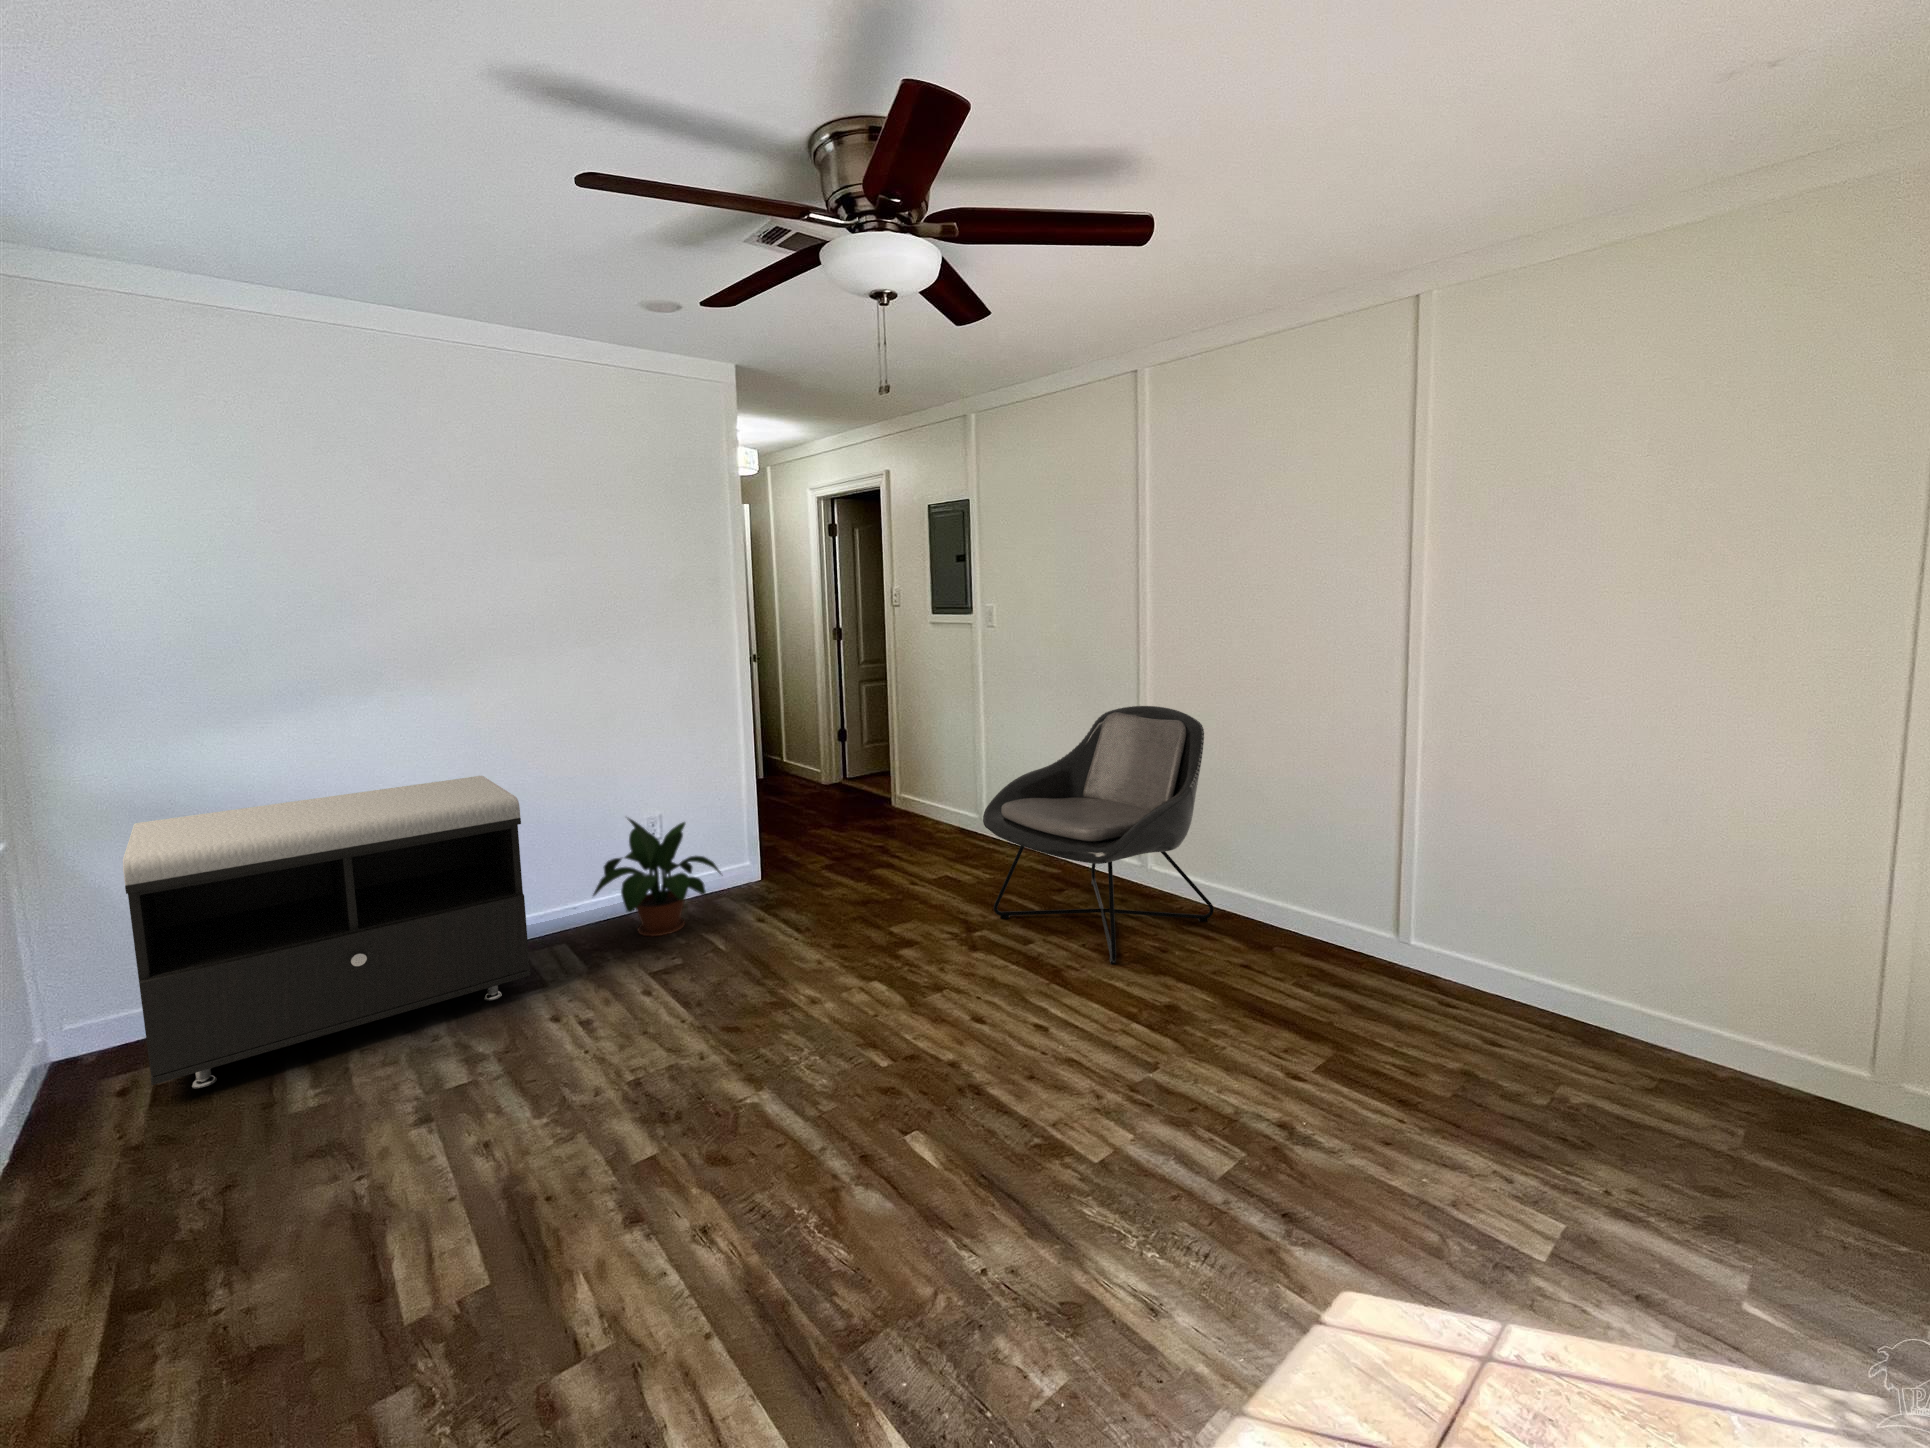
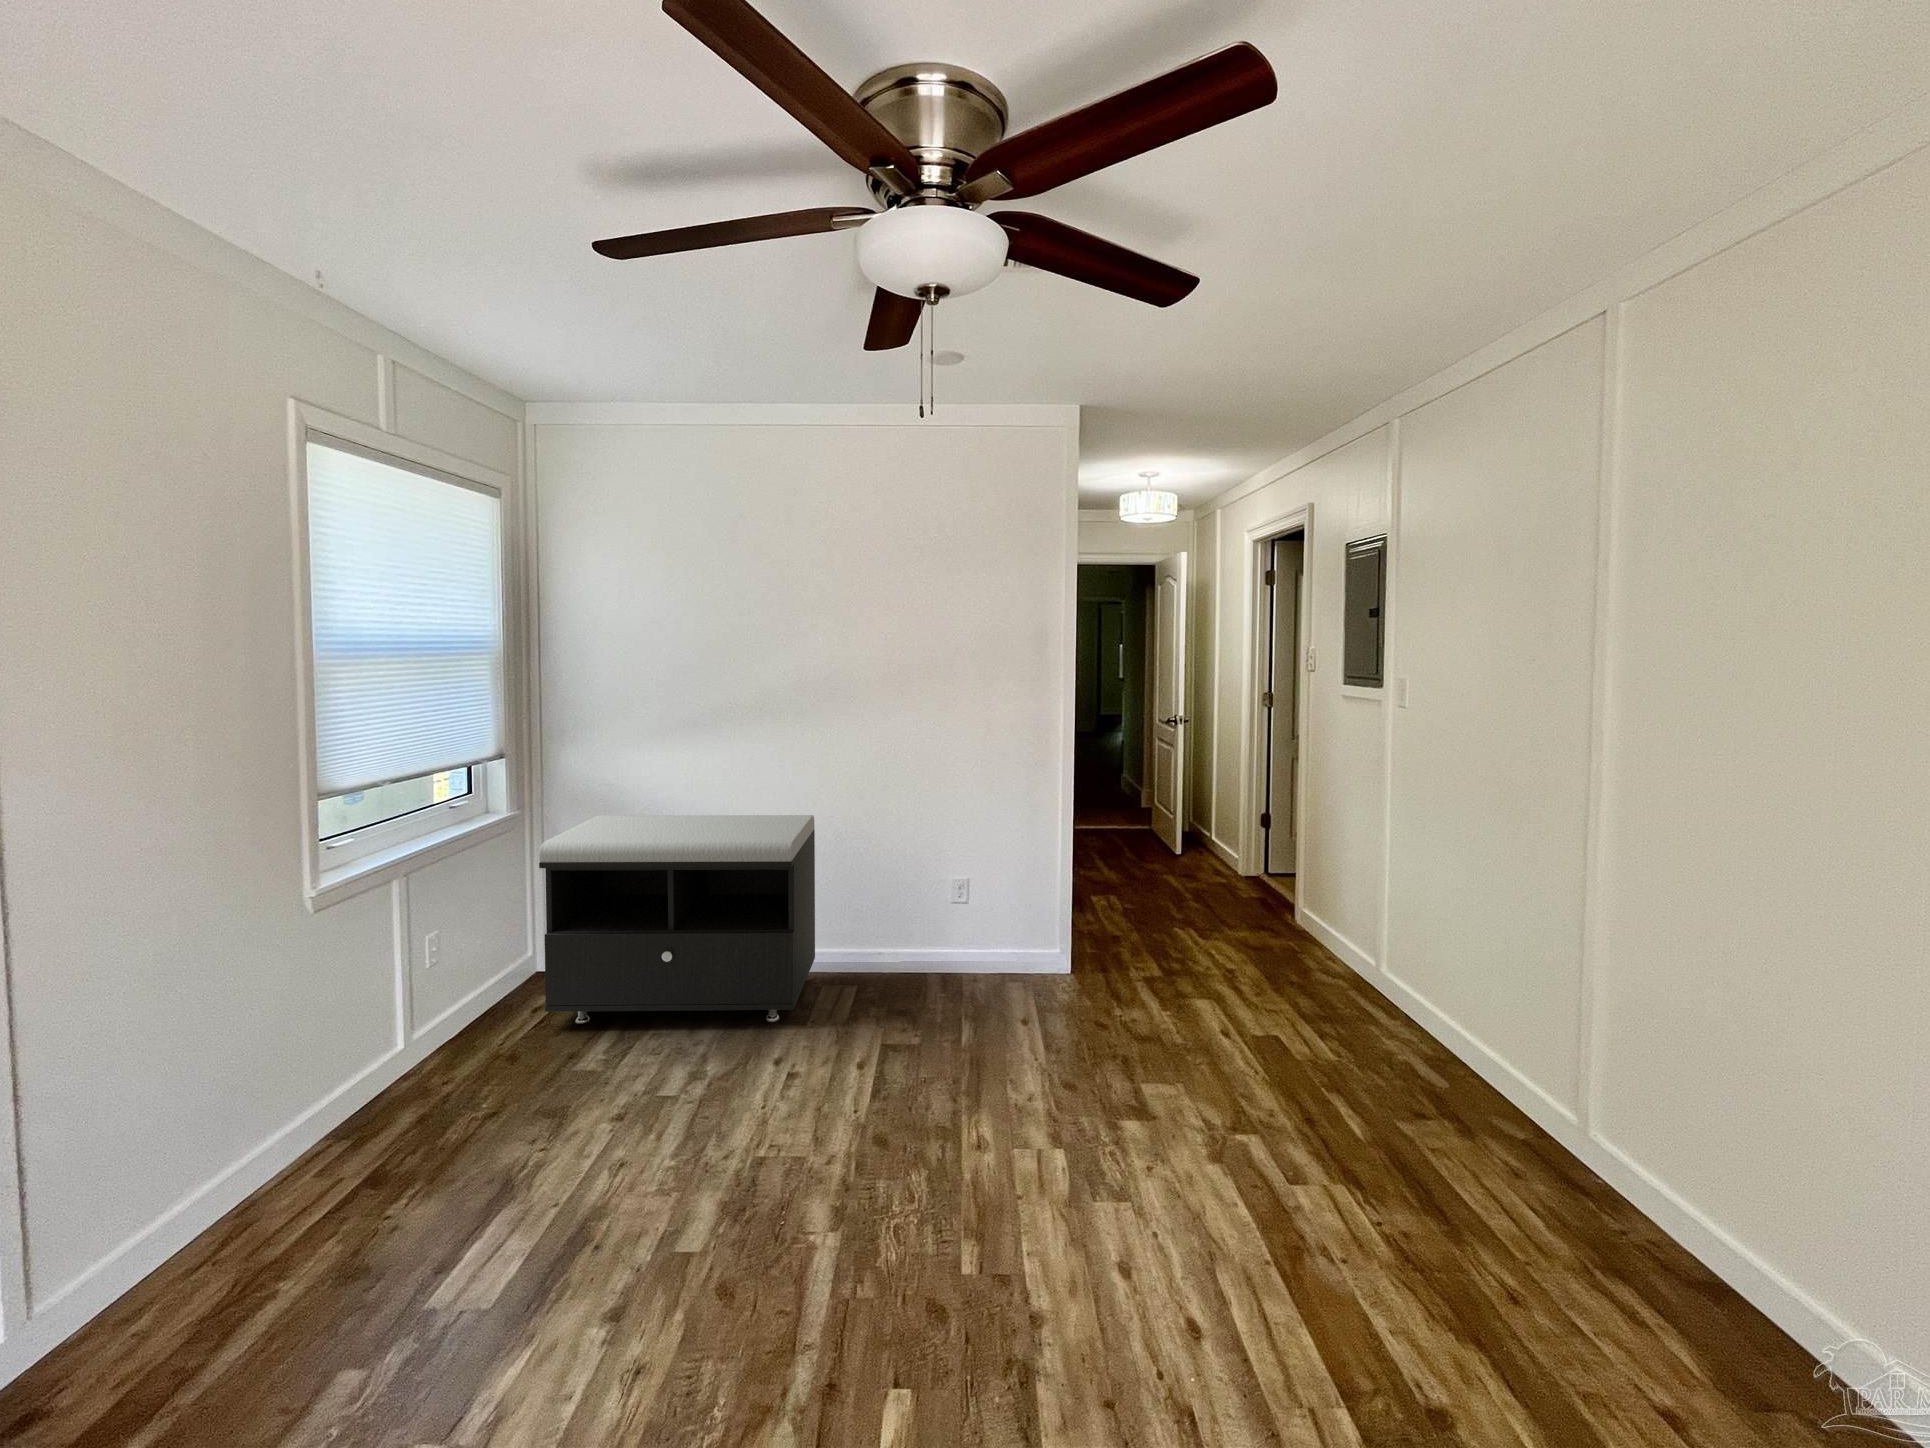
lounge chair: present [983,706,1214,965] -> none [1268,855,1677,1283]
potted plant: present [593,818,721,936] -> none [882,875,1003,1006]

